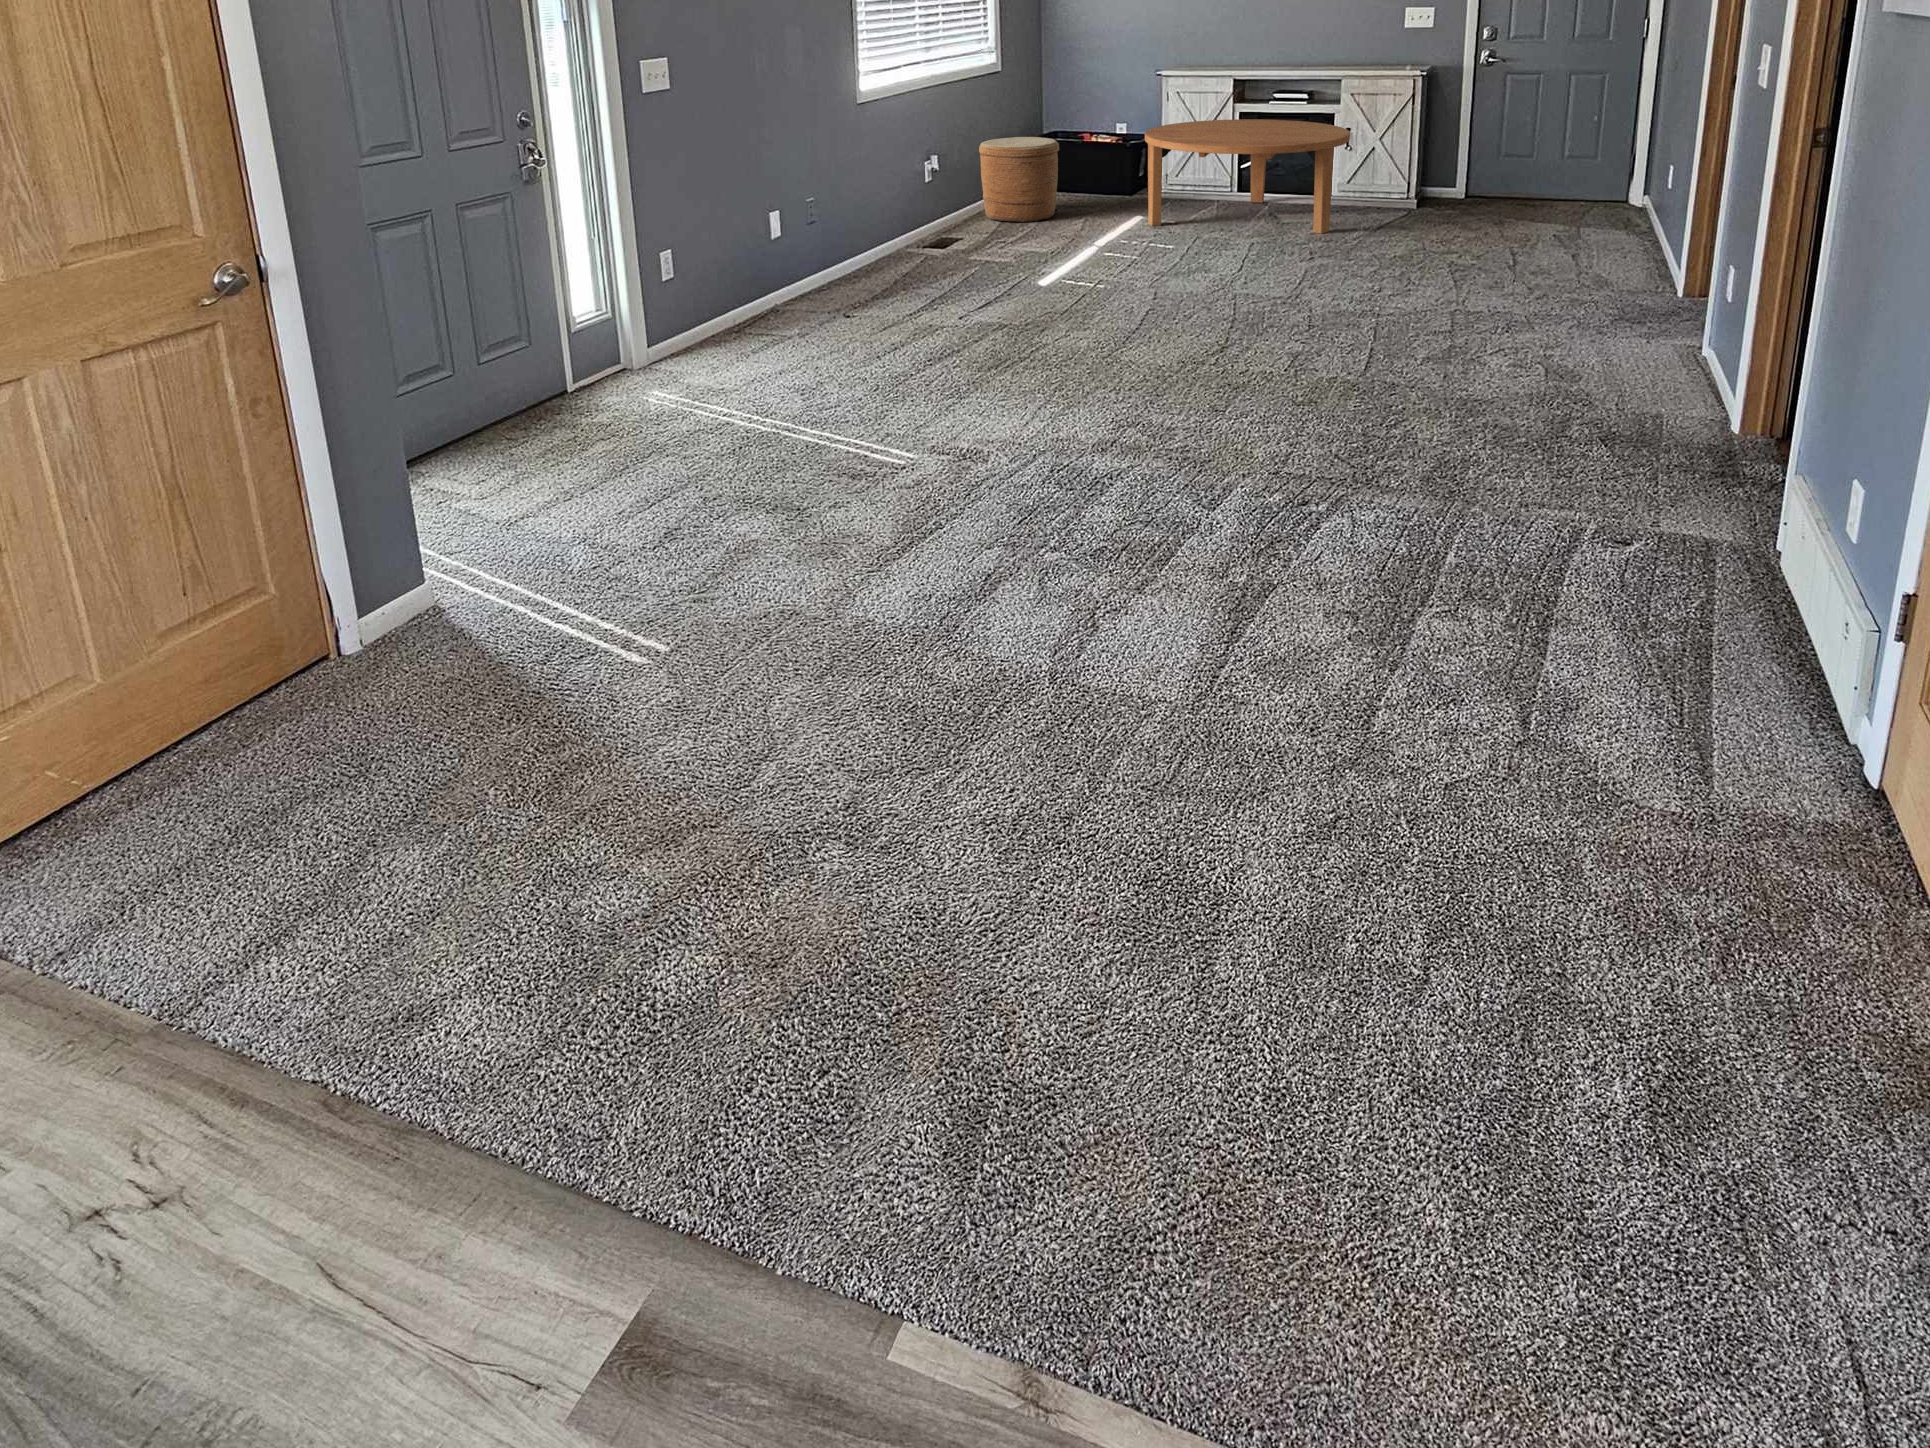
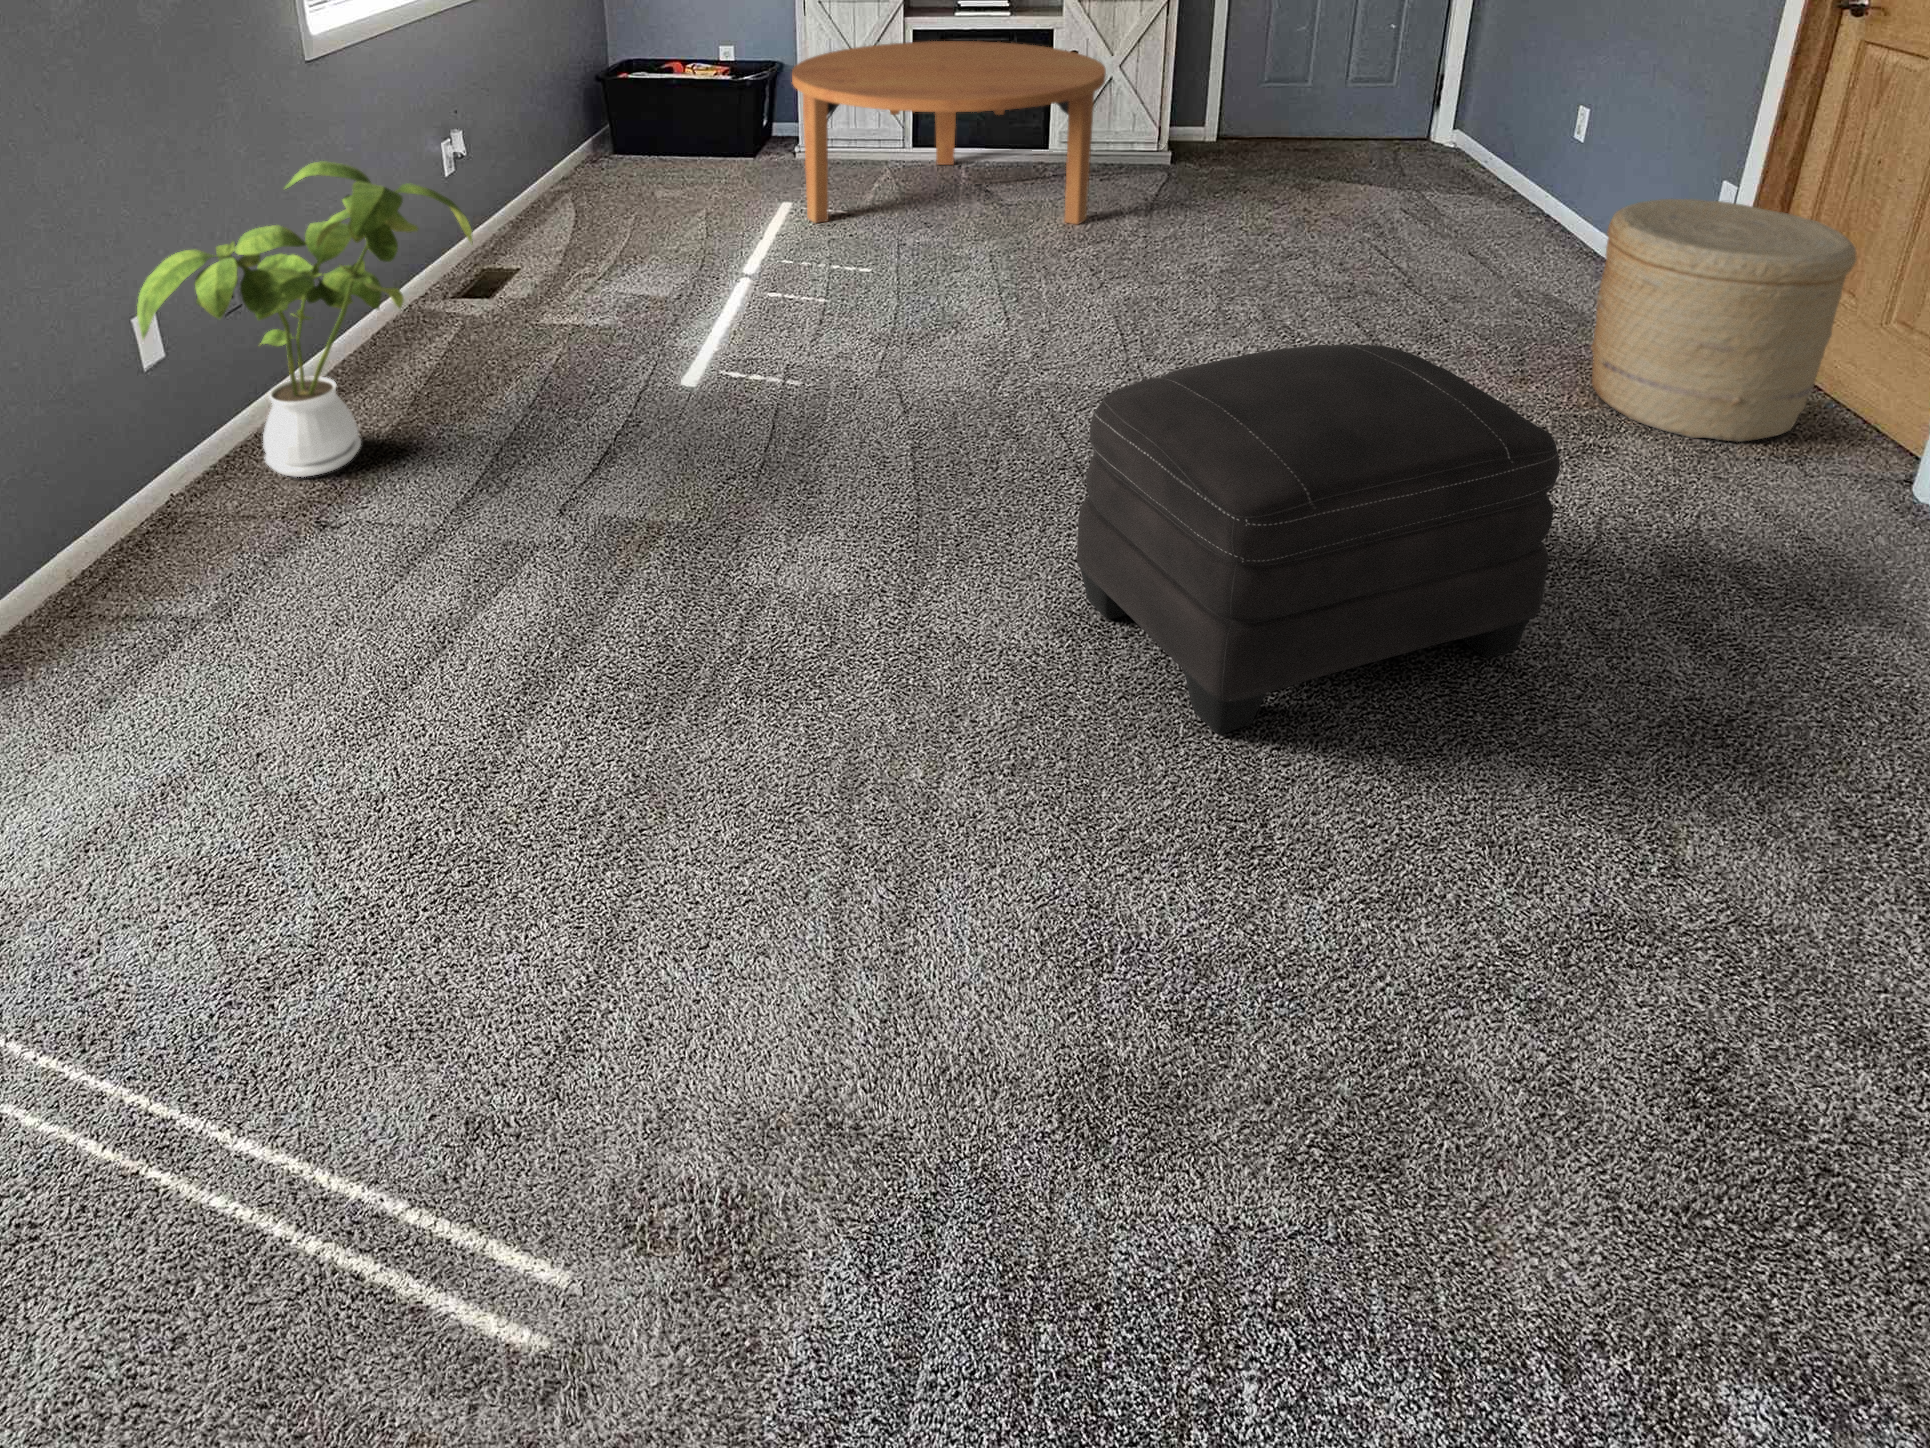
woven basket: present [979,137,1059,222] -> present [1591,199,1857,442]
house plant: none [774,143,930,303] -> present [137,161,473,477]
ottoman: none [1195,234,1410,395] -> present [1077,344,1560,735]

